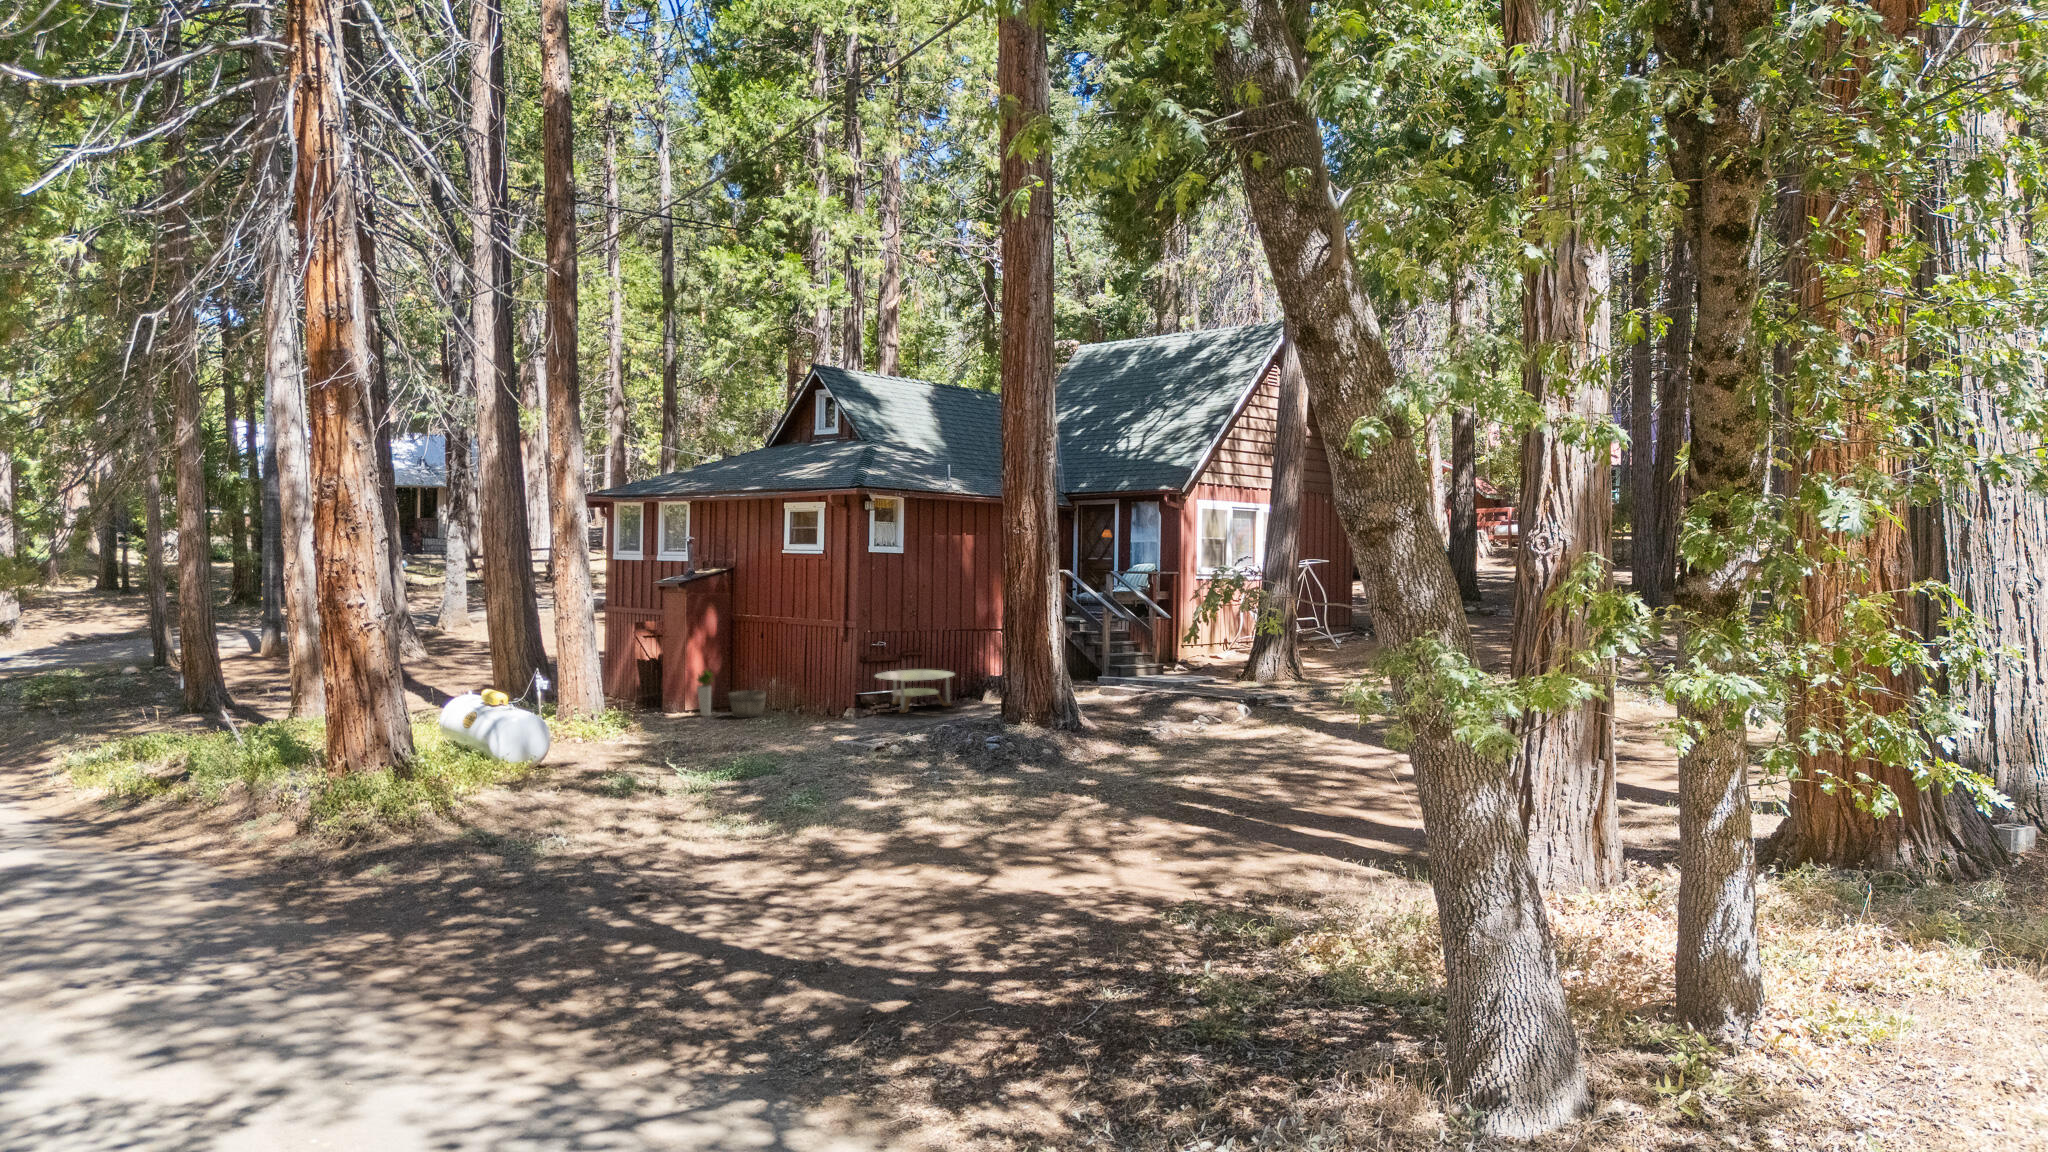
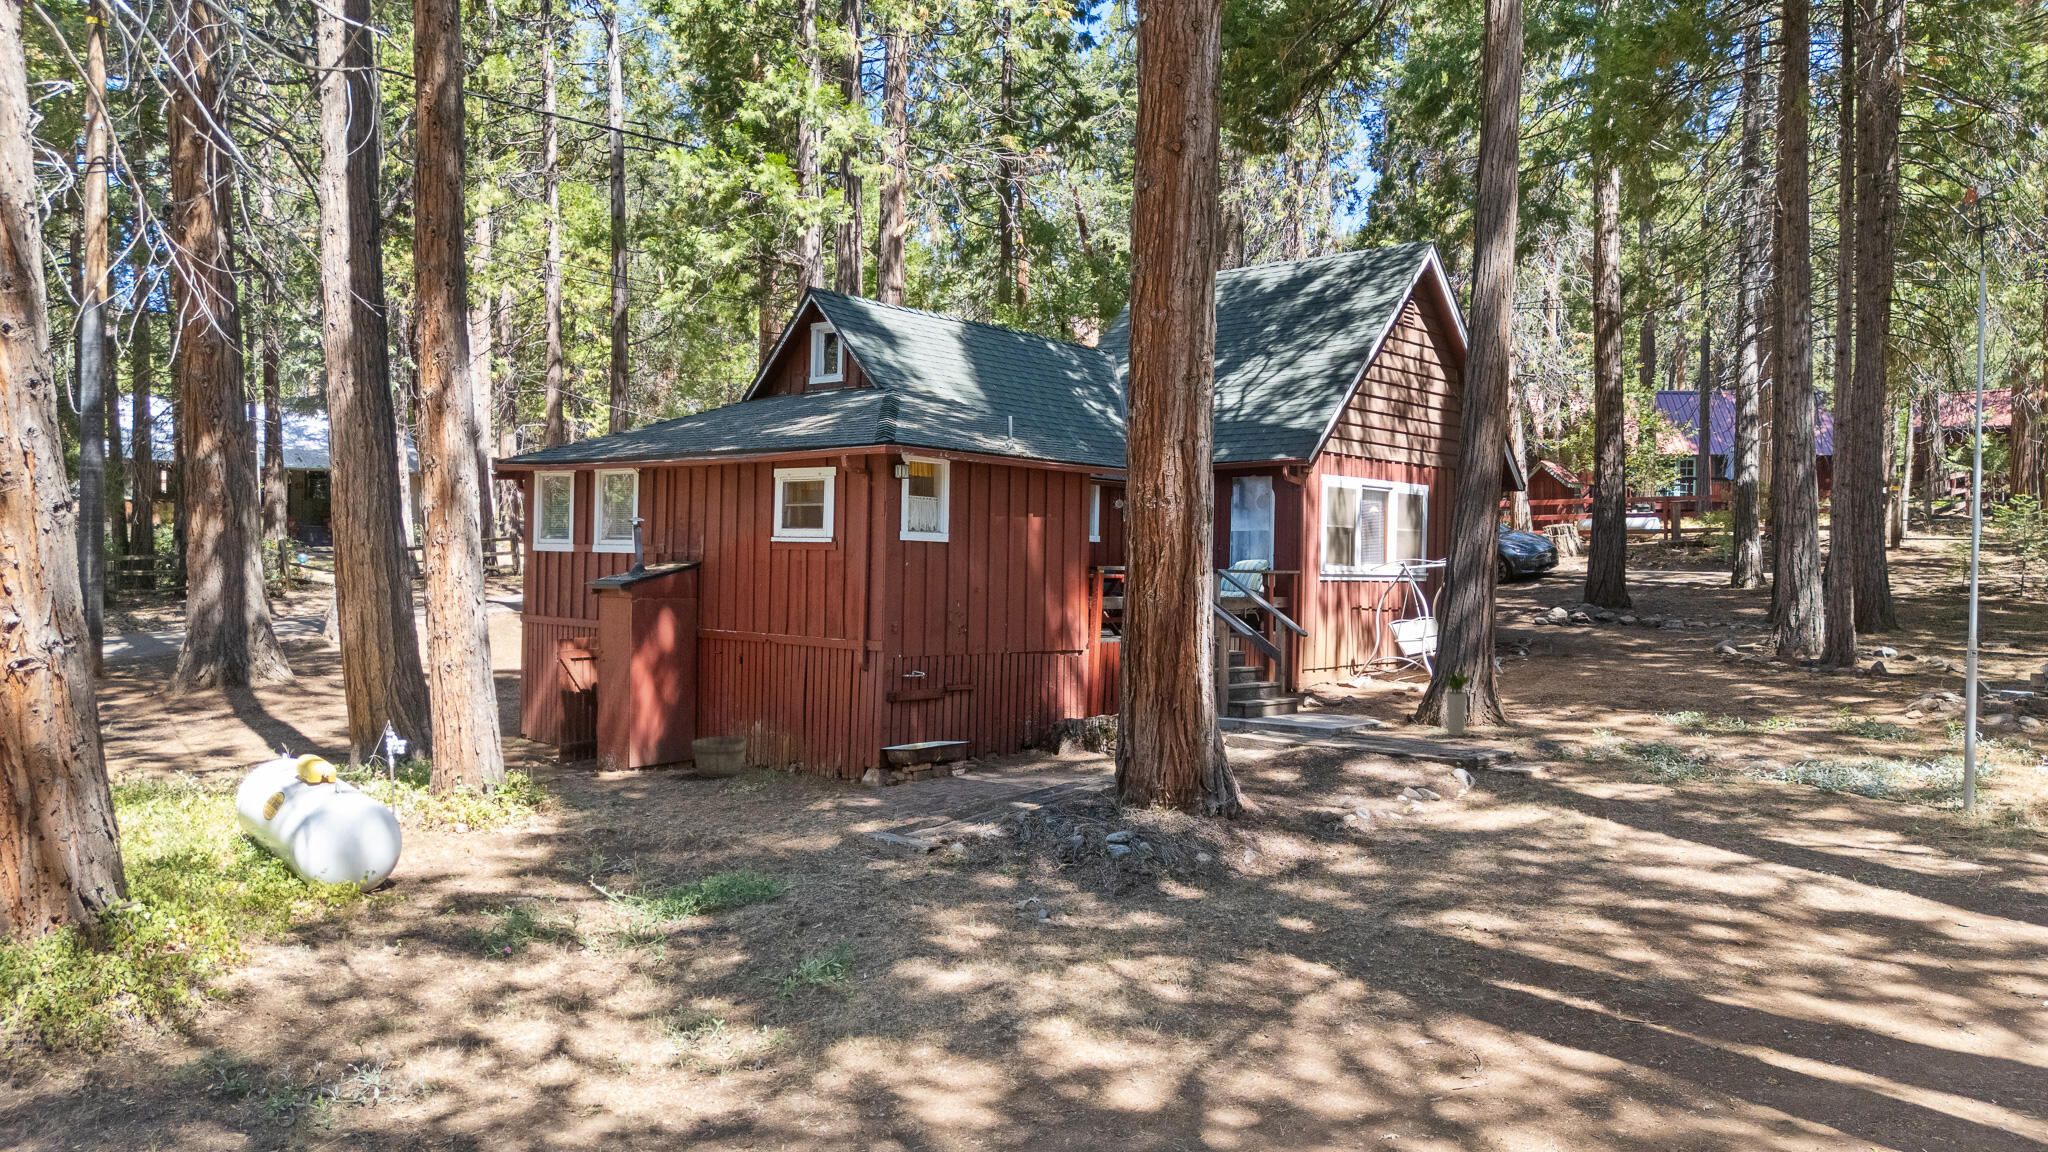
planter: present [697,670,713,716] -> present [1444,669,1470,736]
round table: present [875,670,954,713] -> none [907,710,1025,778]

